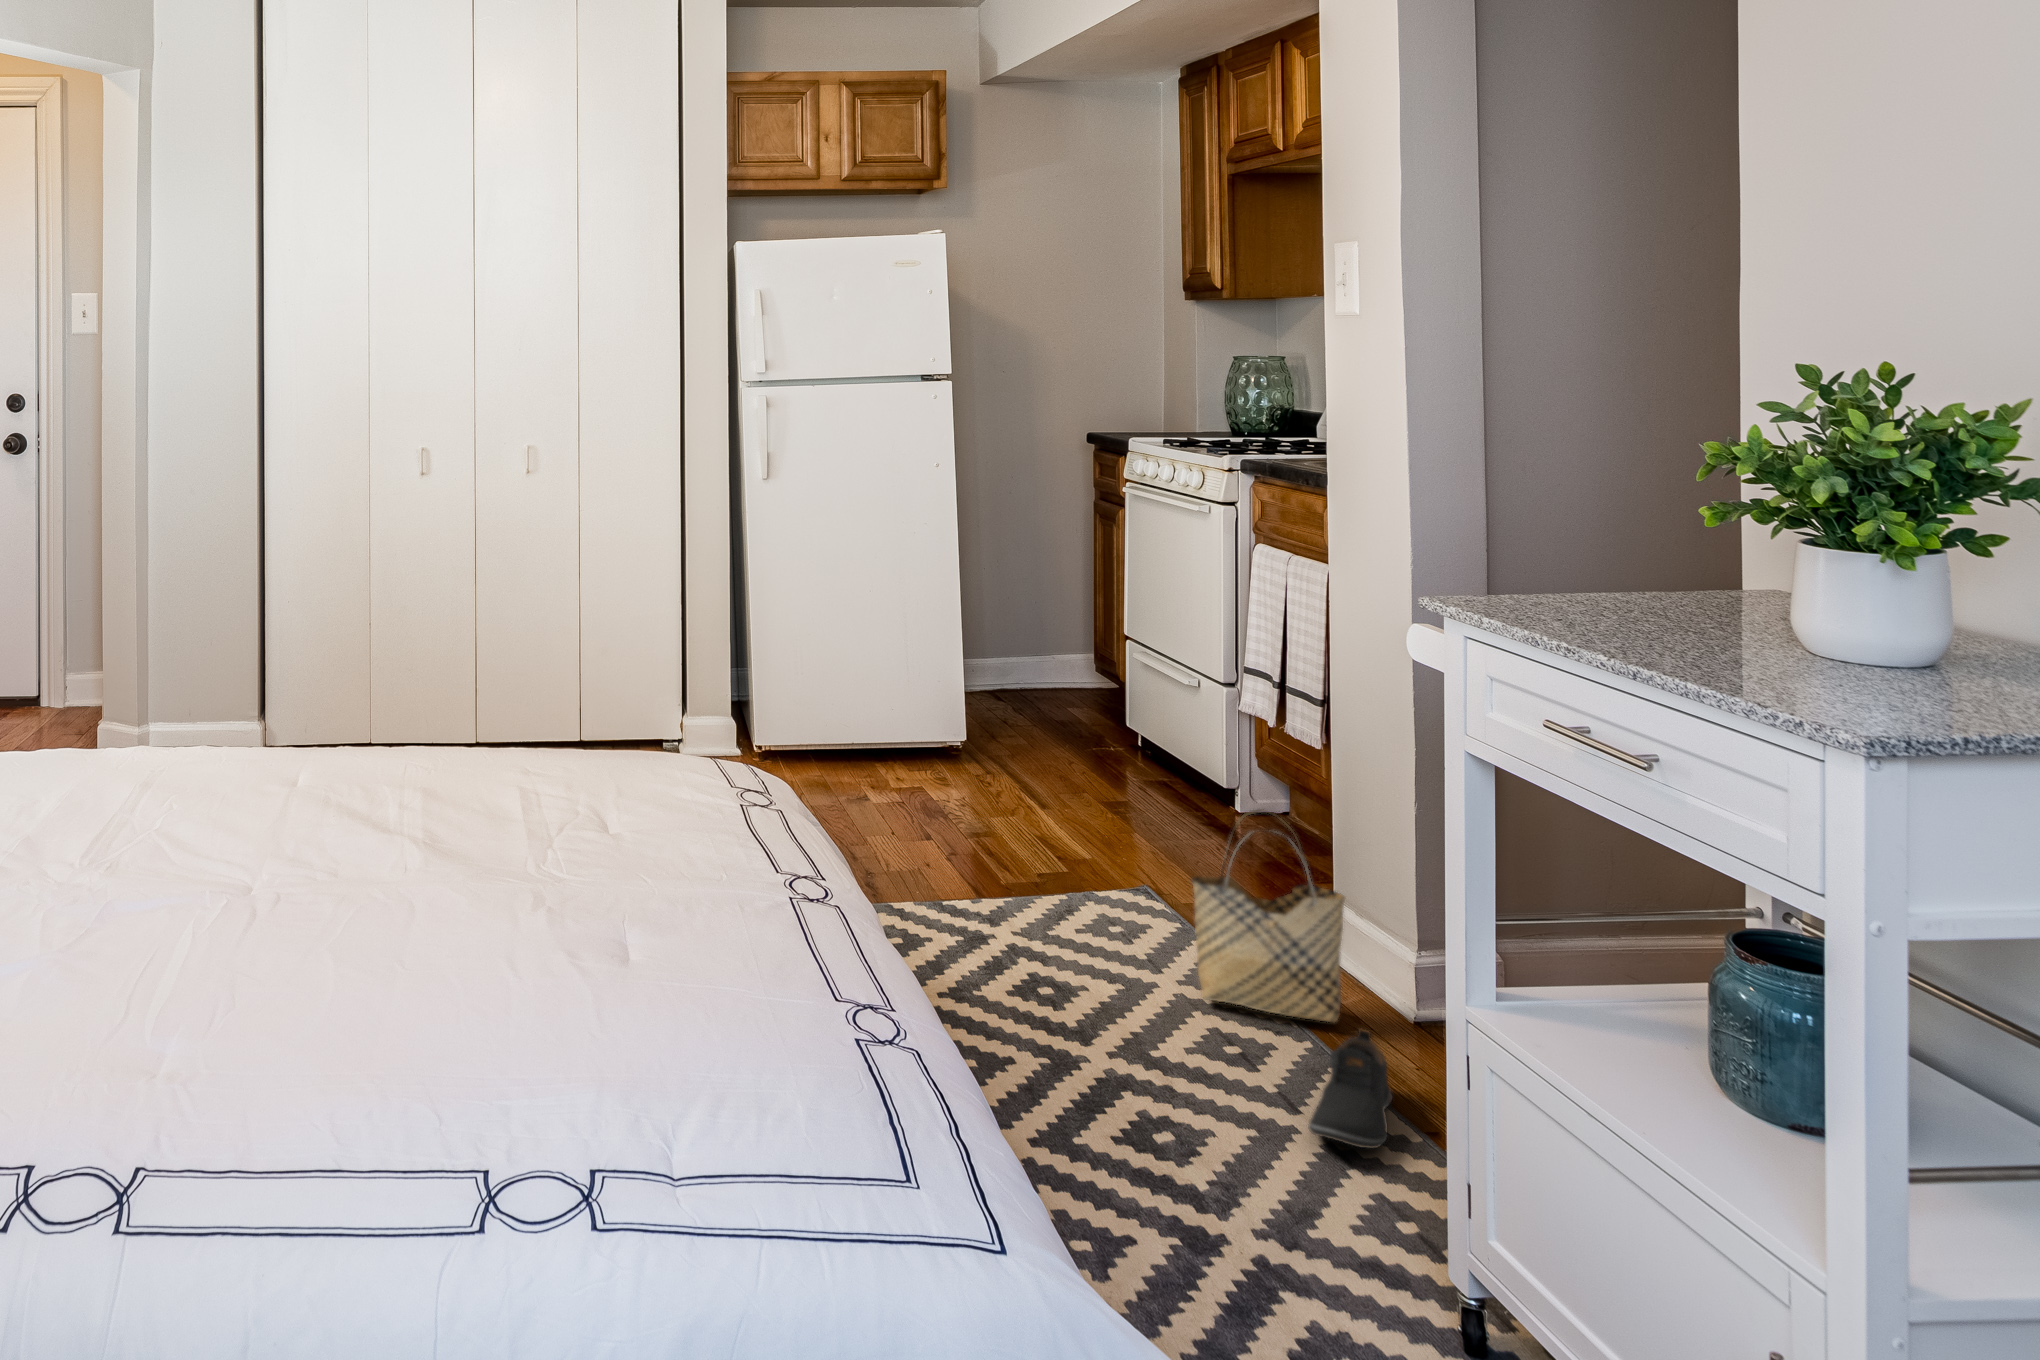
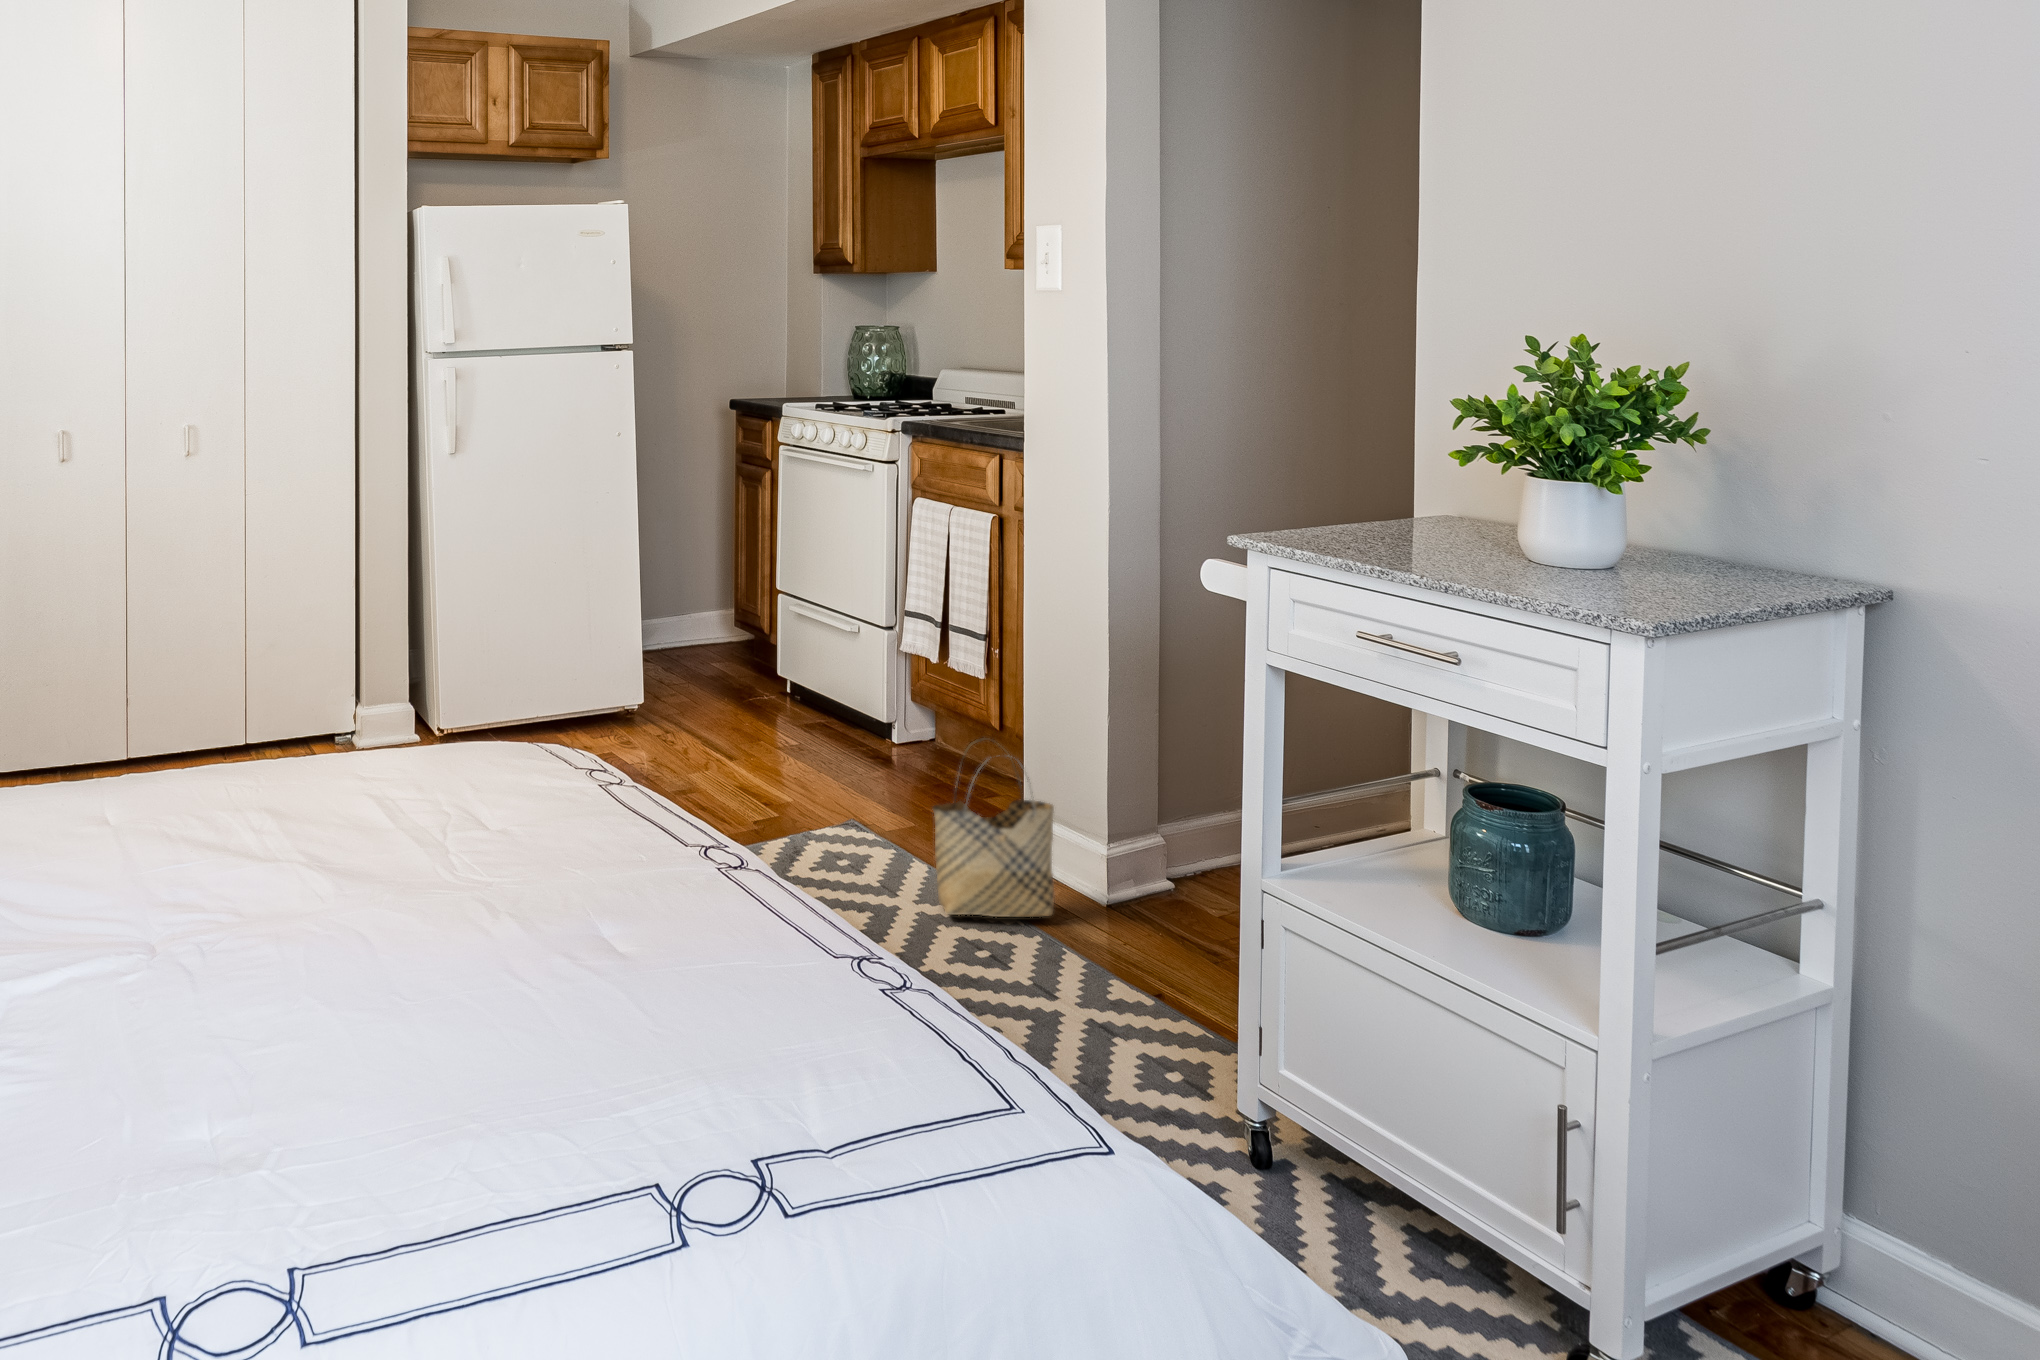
shoe: present [1308,1028,1393,1148] -> none [1072,916,1129,1017]

